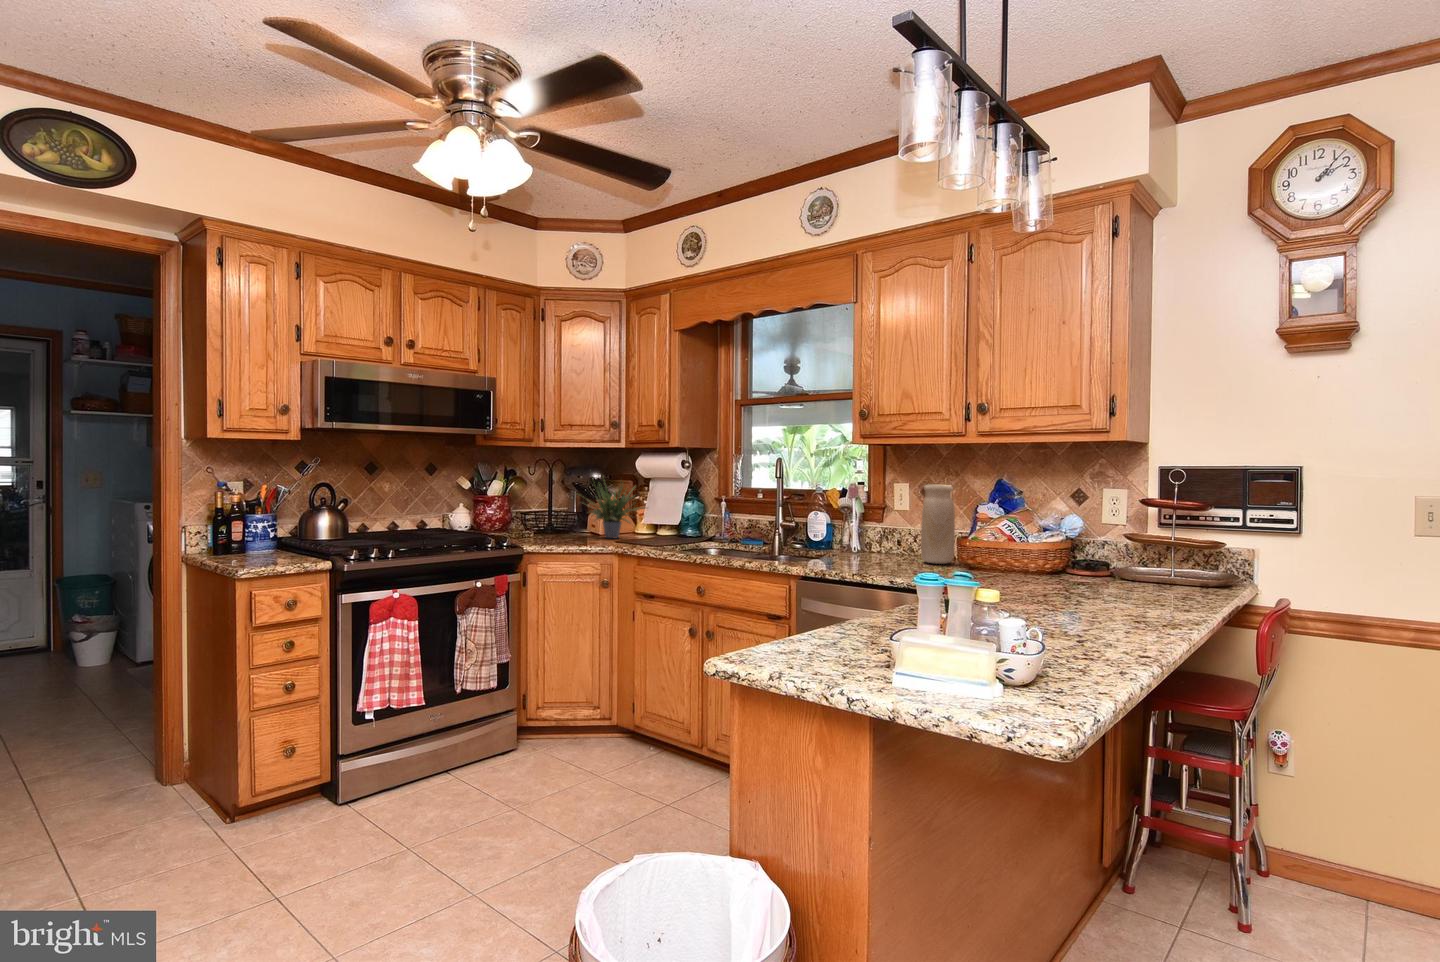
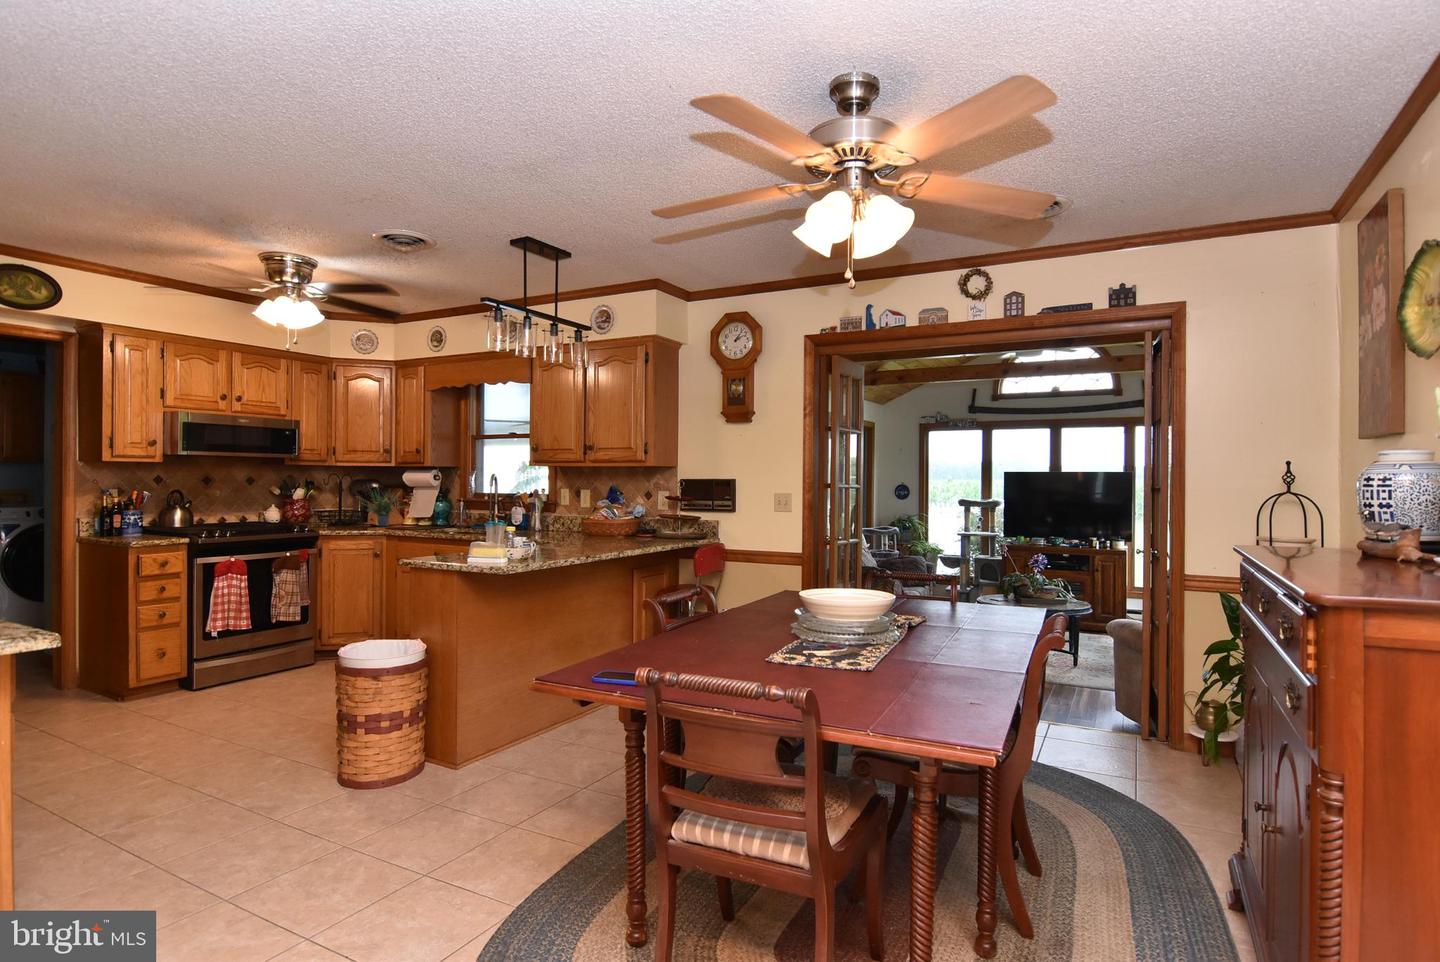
vase: present [921,484,955,564] -> none [569,490,589,536]

